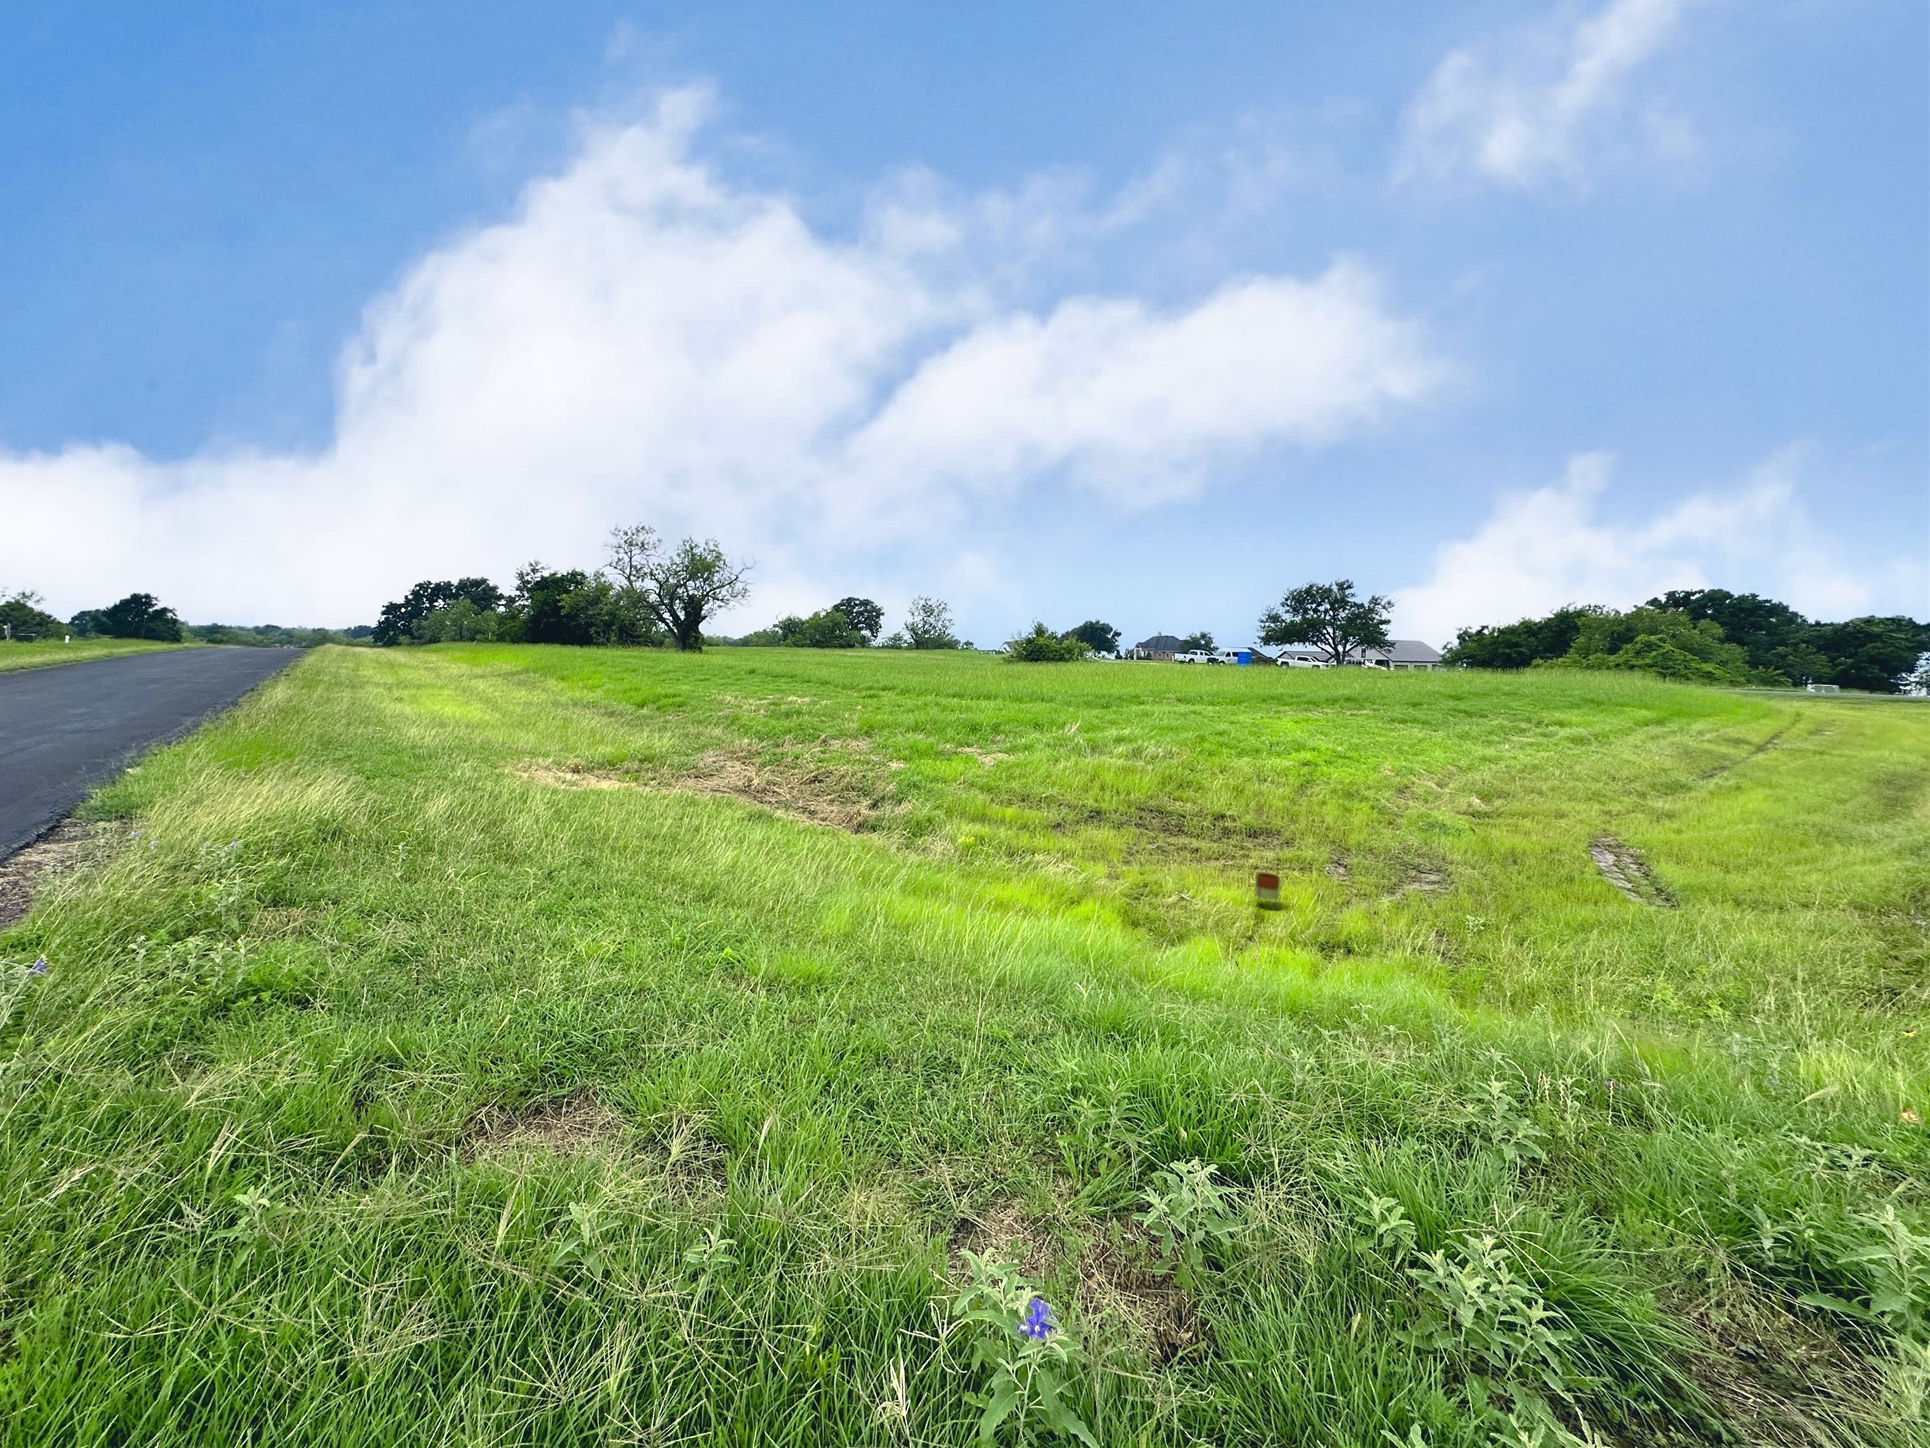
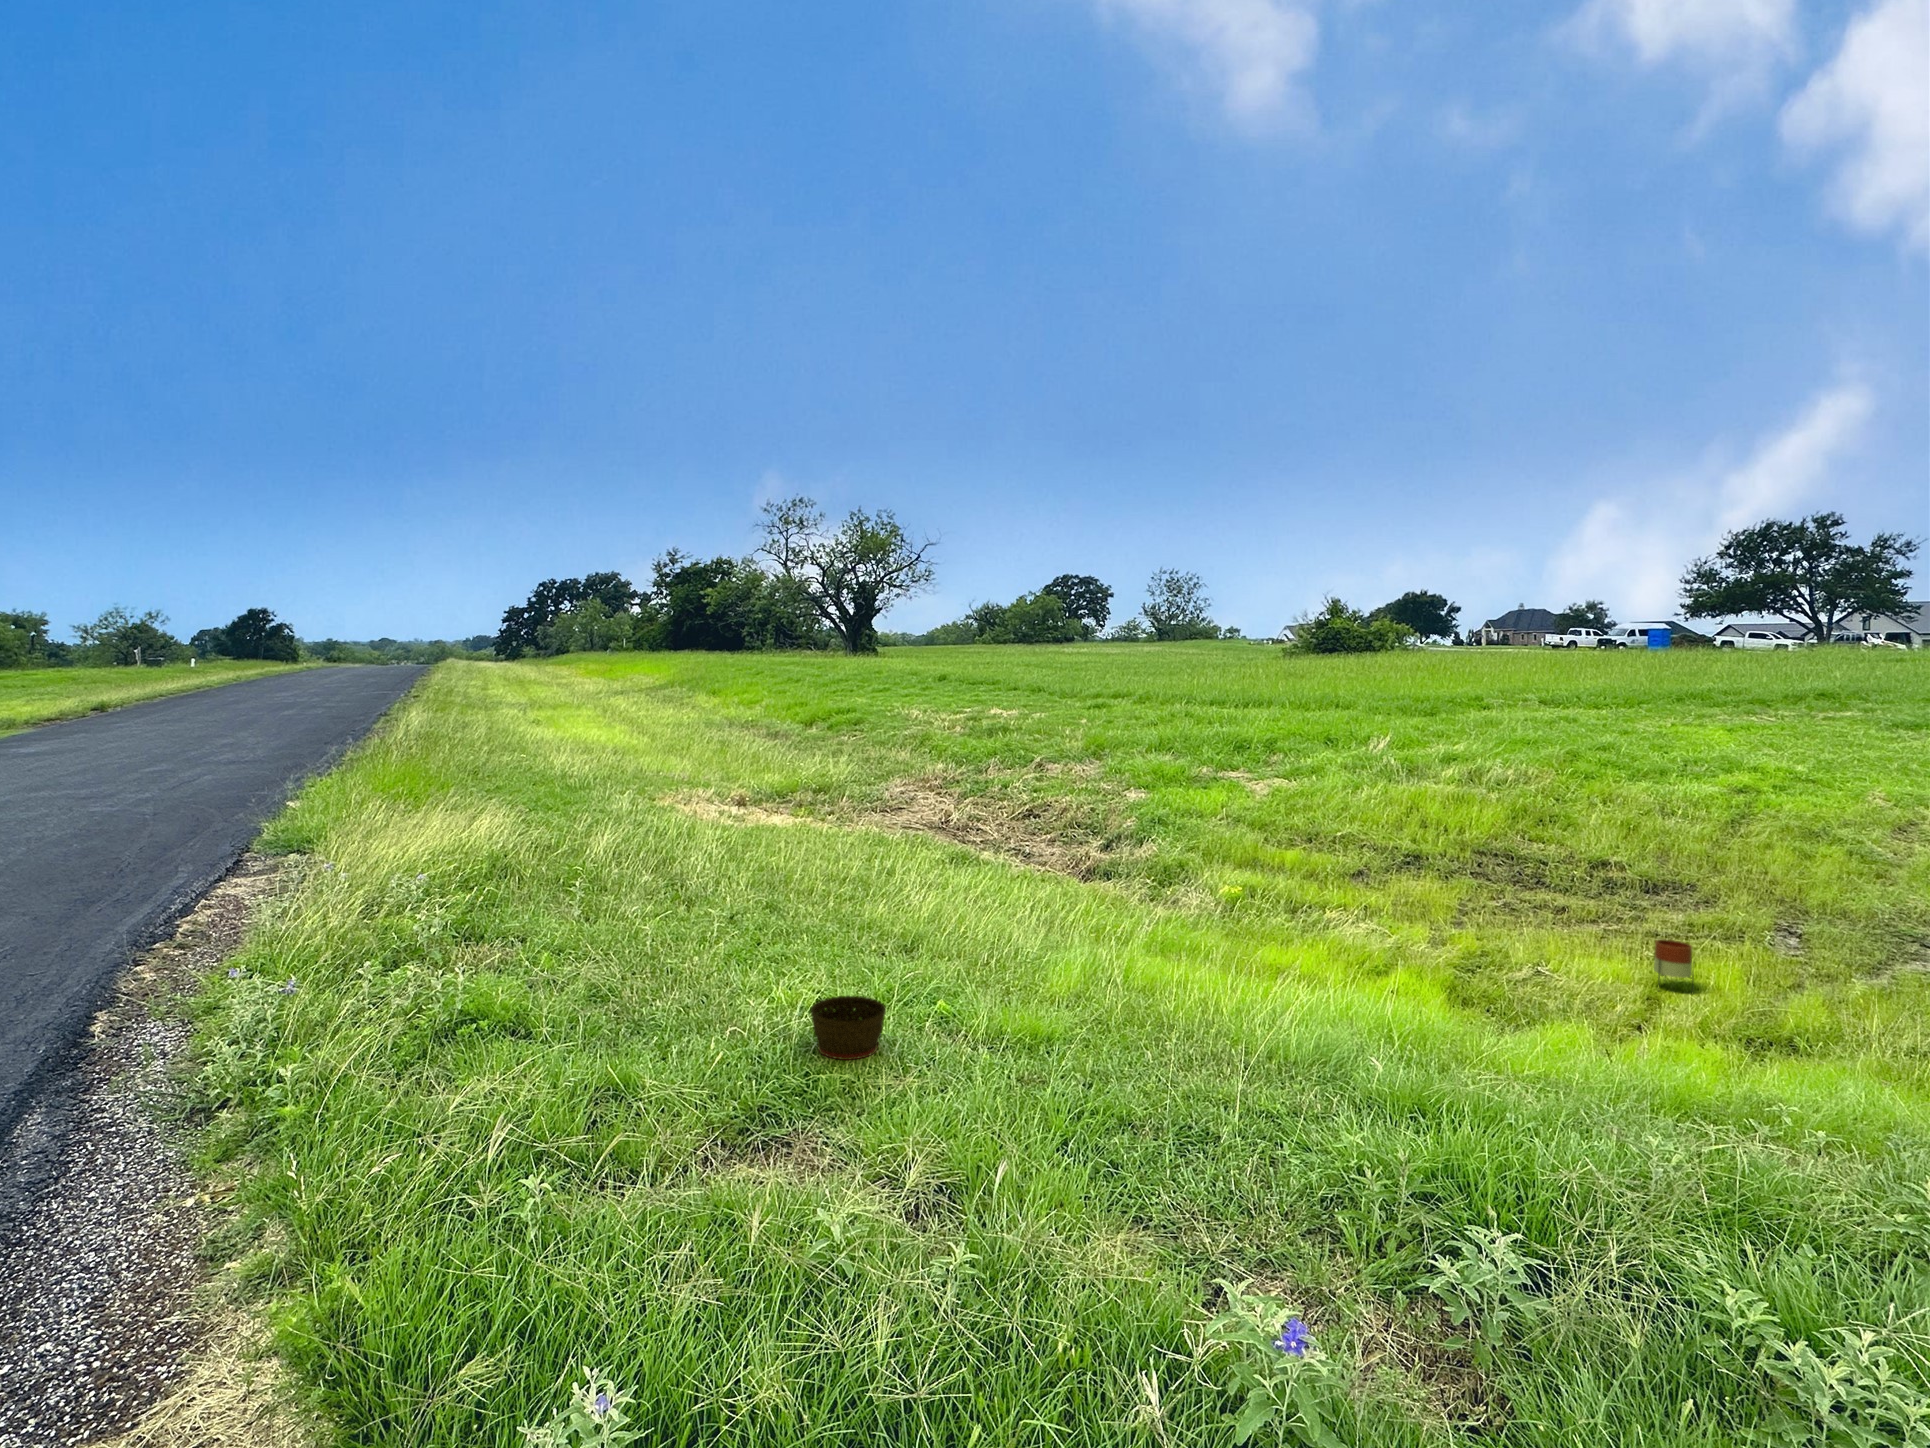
basket: none [603,951,676,1013] -> present [810,996,886,1060]

